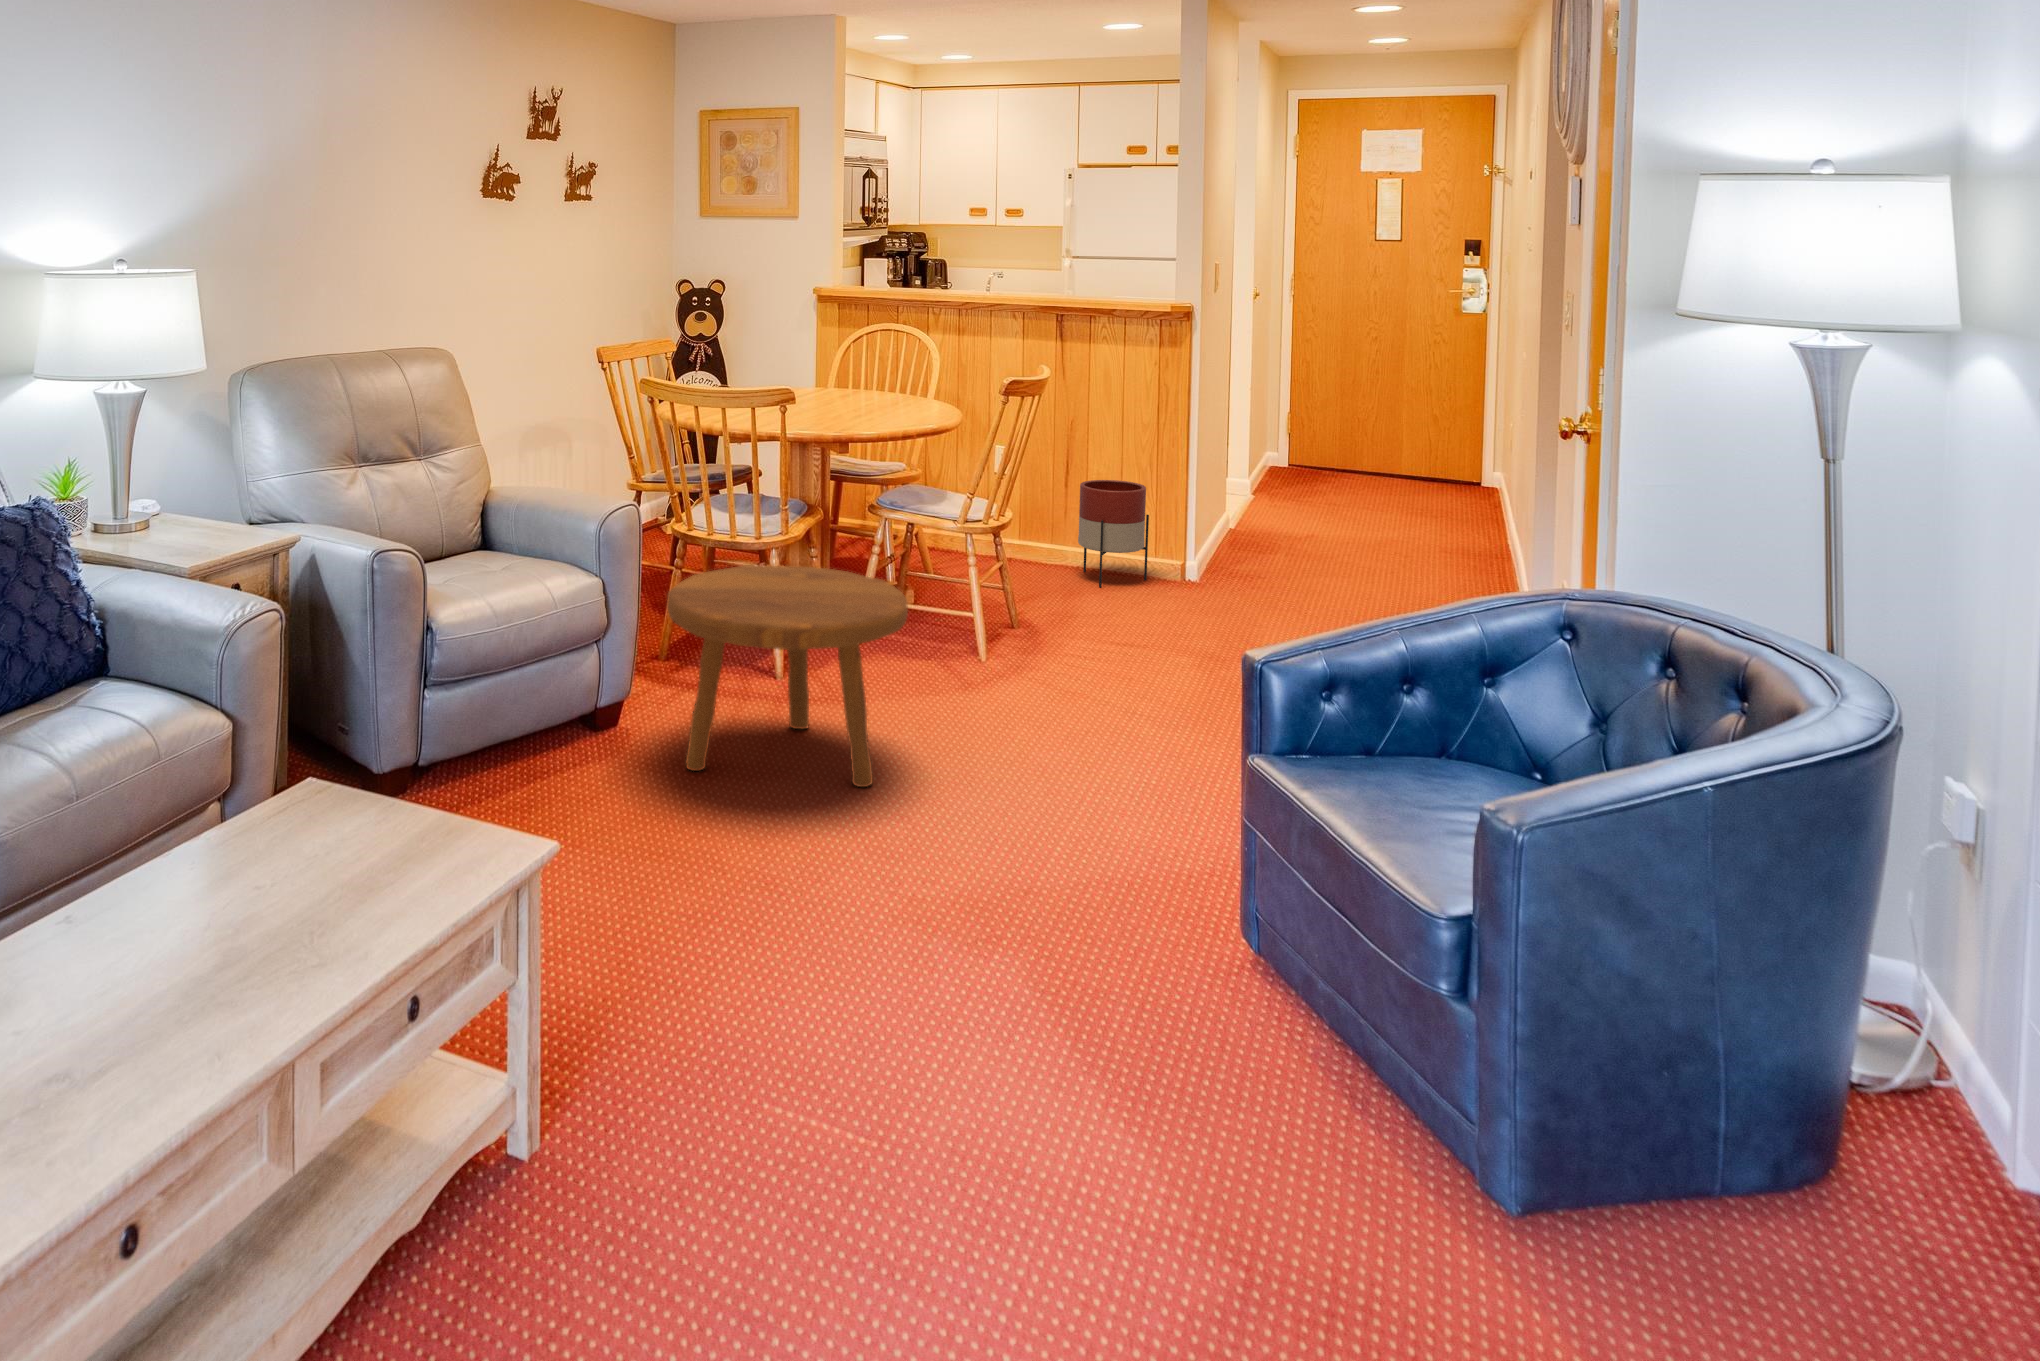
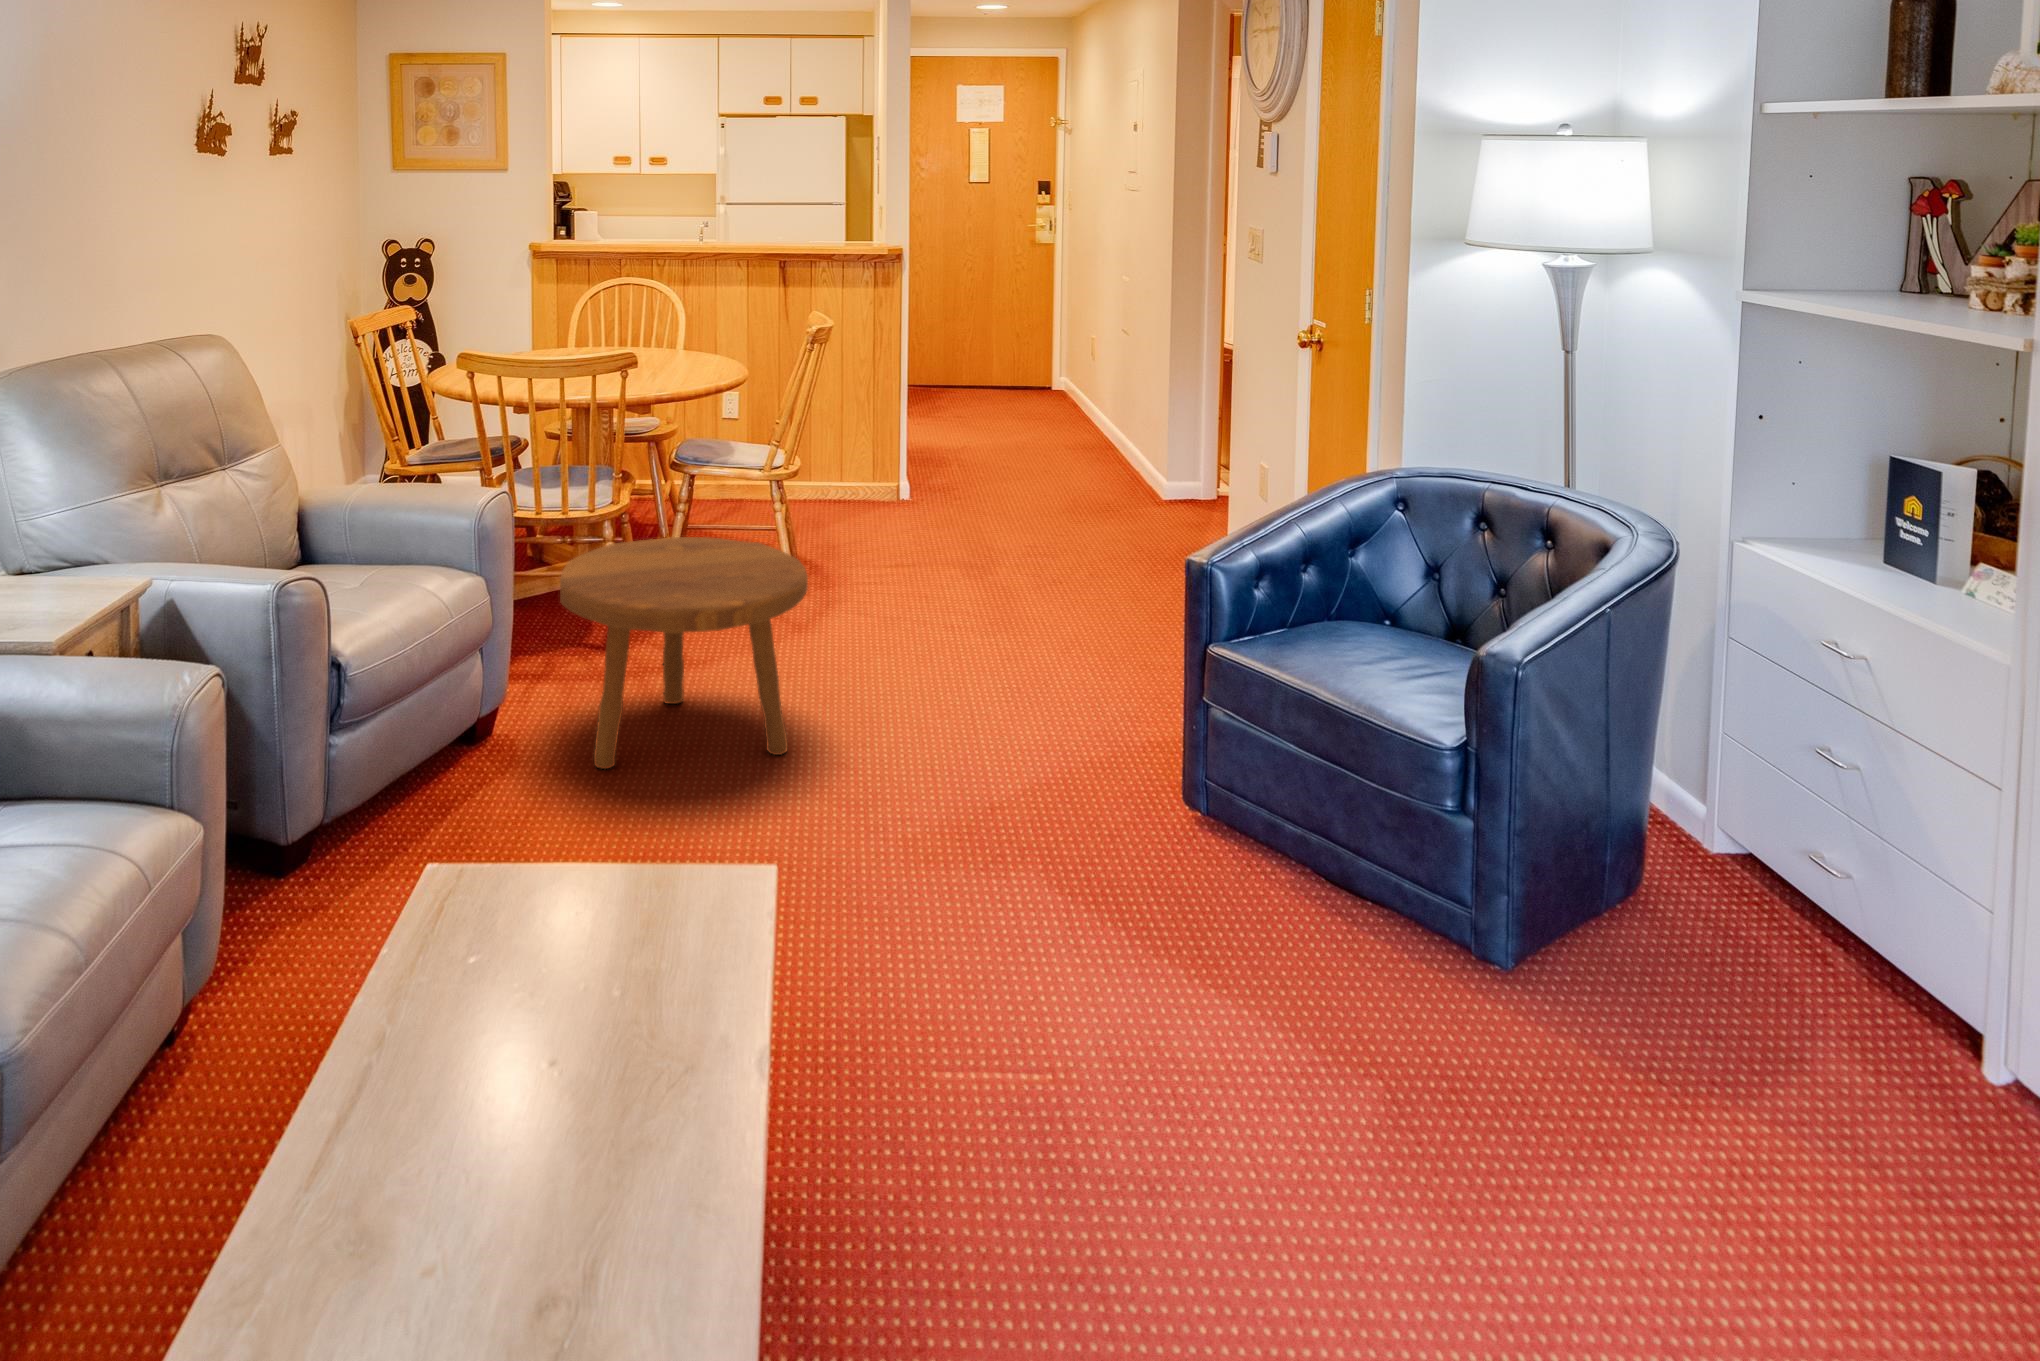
planter: present [1078,480,1149,587] -> none [808,416,868,517]

